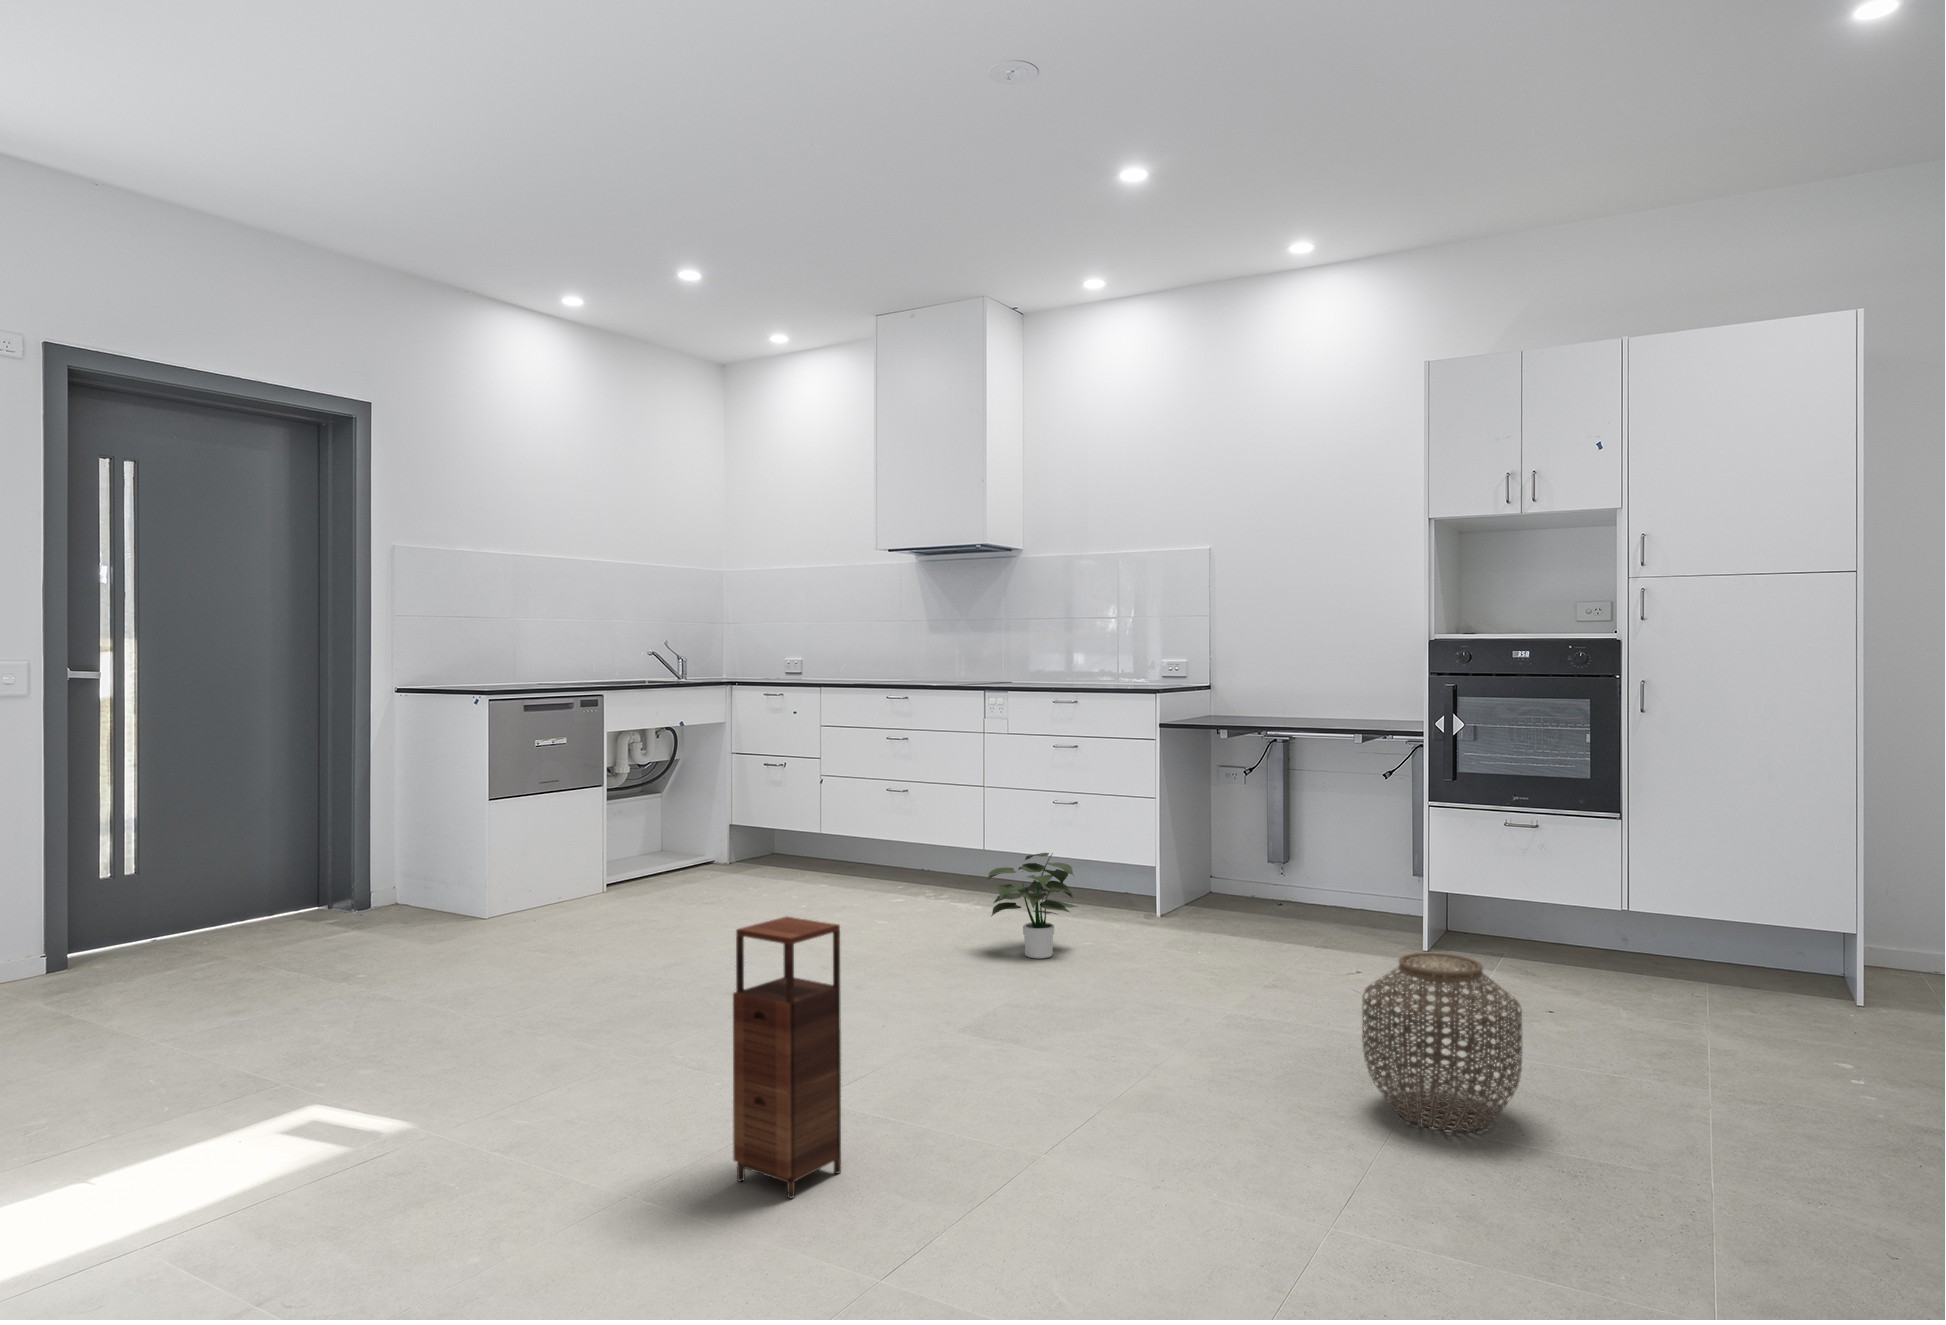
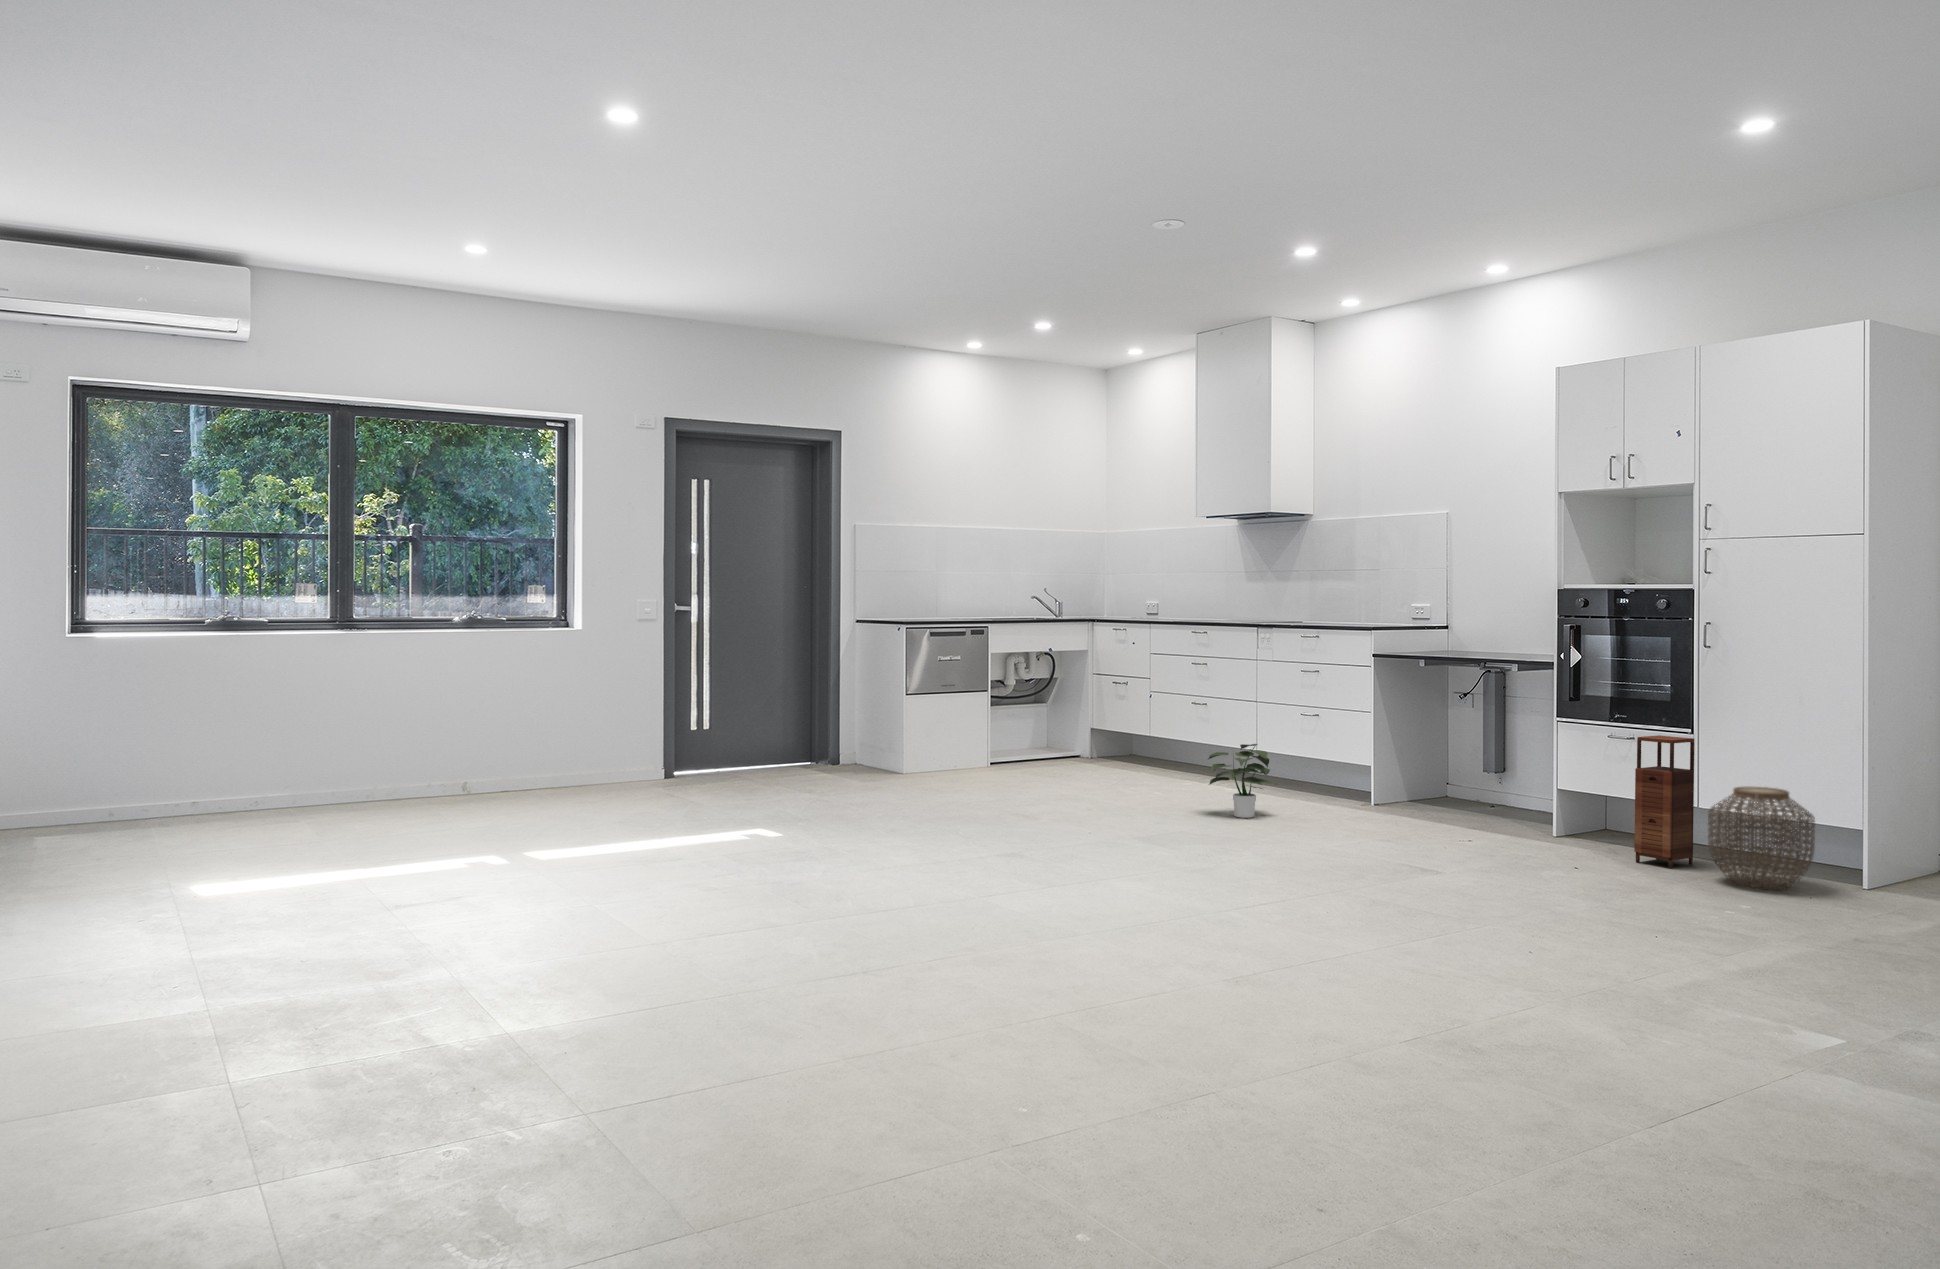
storage cabinet: present [733,917,841,1198] -> present [1634,735,1694,868]
woven basket: present [1362,953,1522,1131] -> present [1708,786,1815,889]

